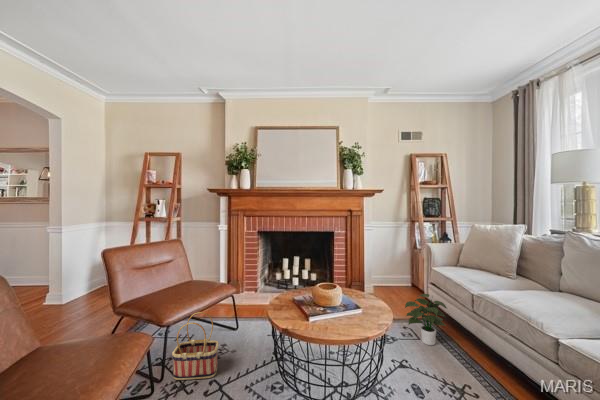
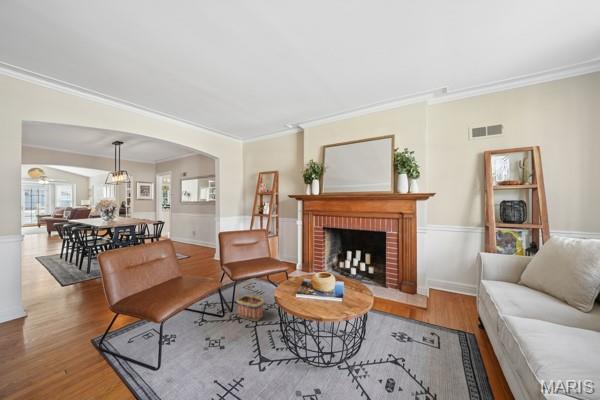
potted plant: present [405,294,446,345] -> none [420,304,471,357]

